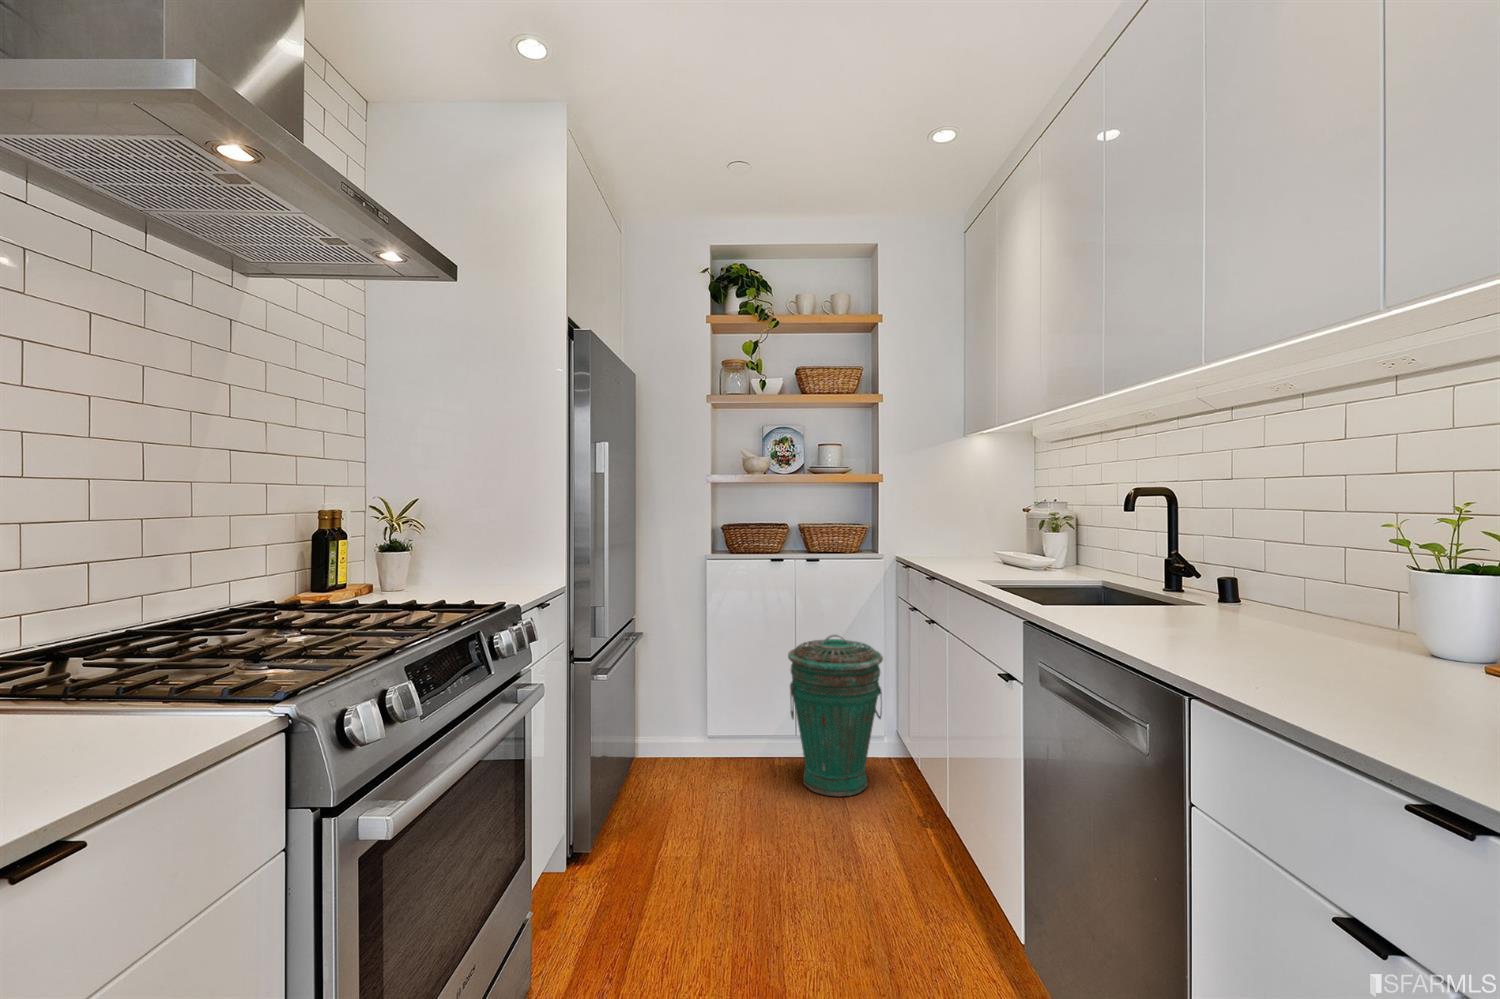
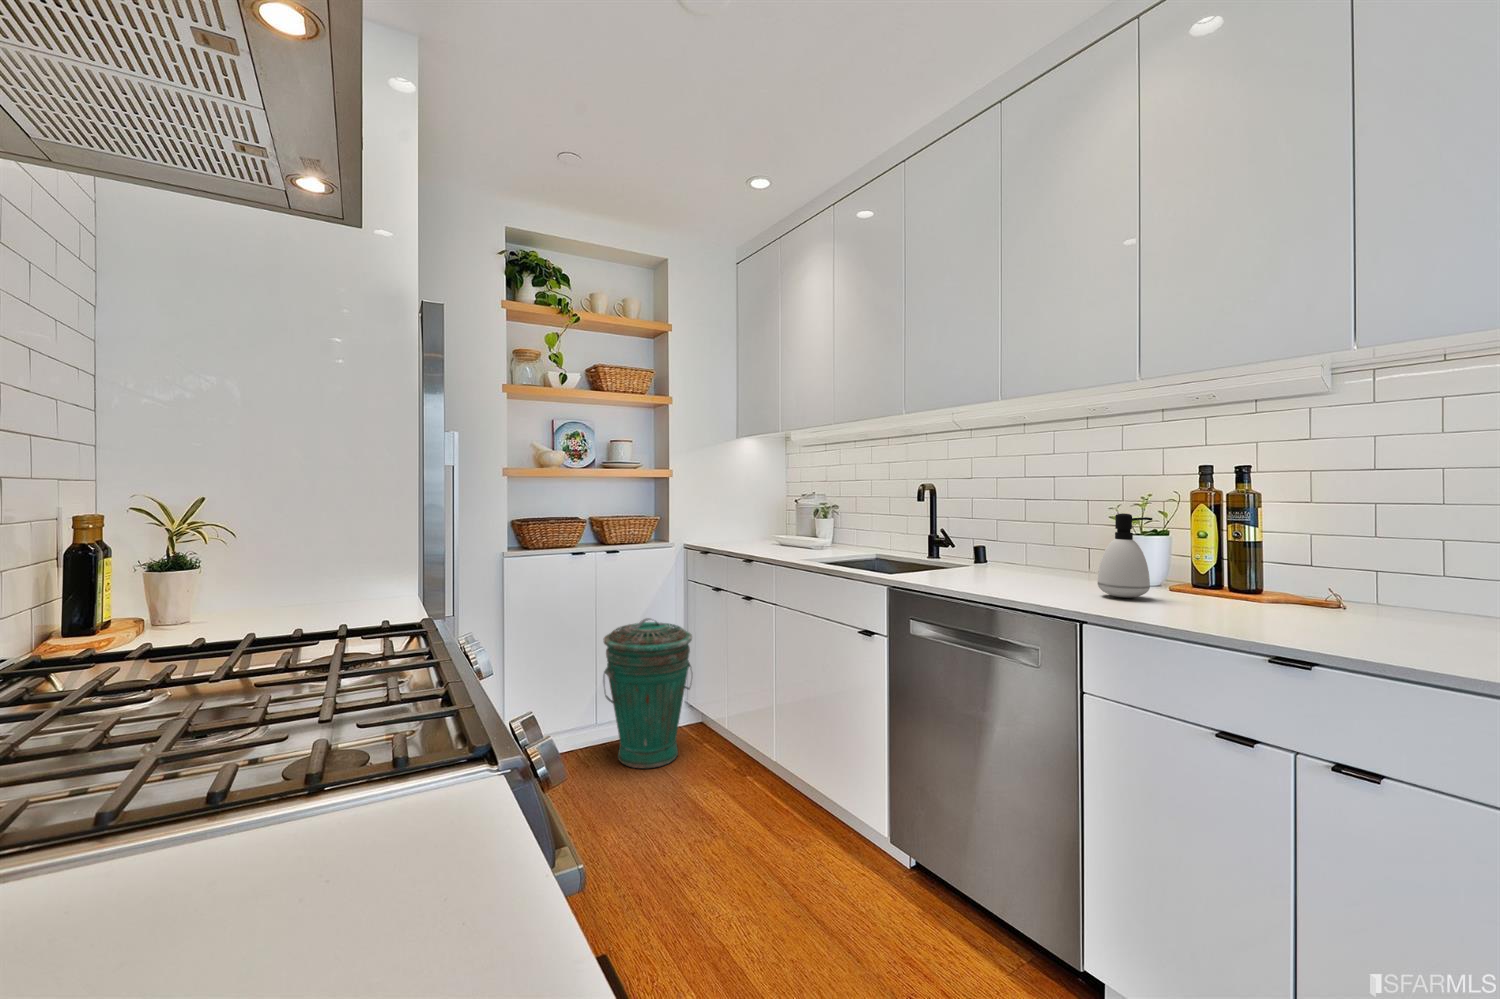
soap dispenser: none [1280,534,1371,666] -> present [1097,513,1152,598]

